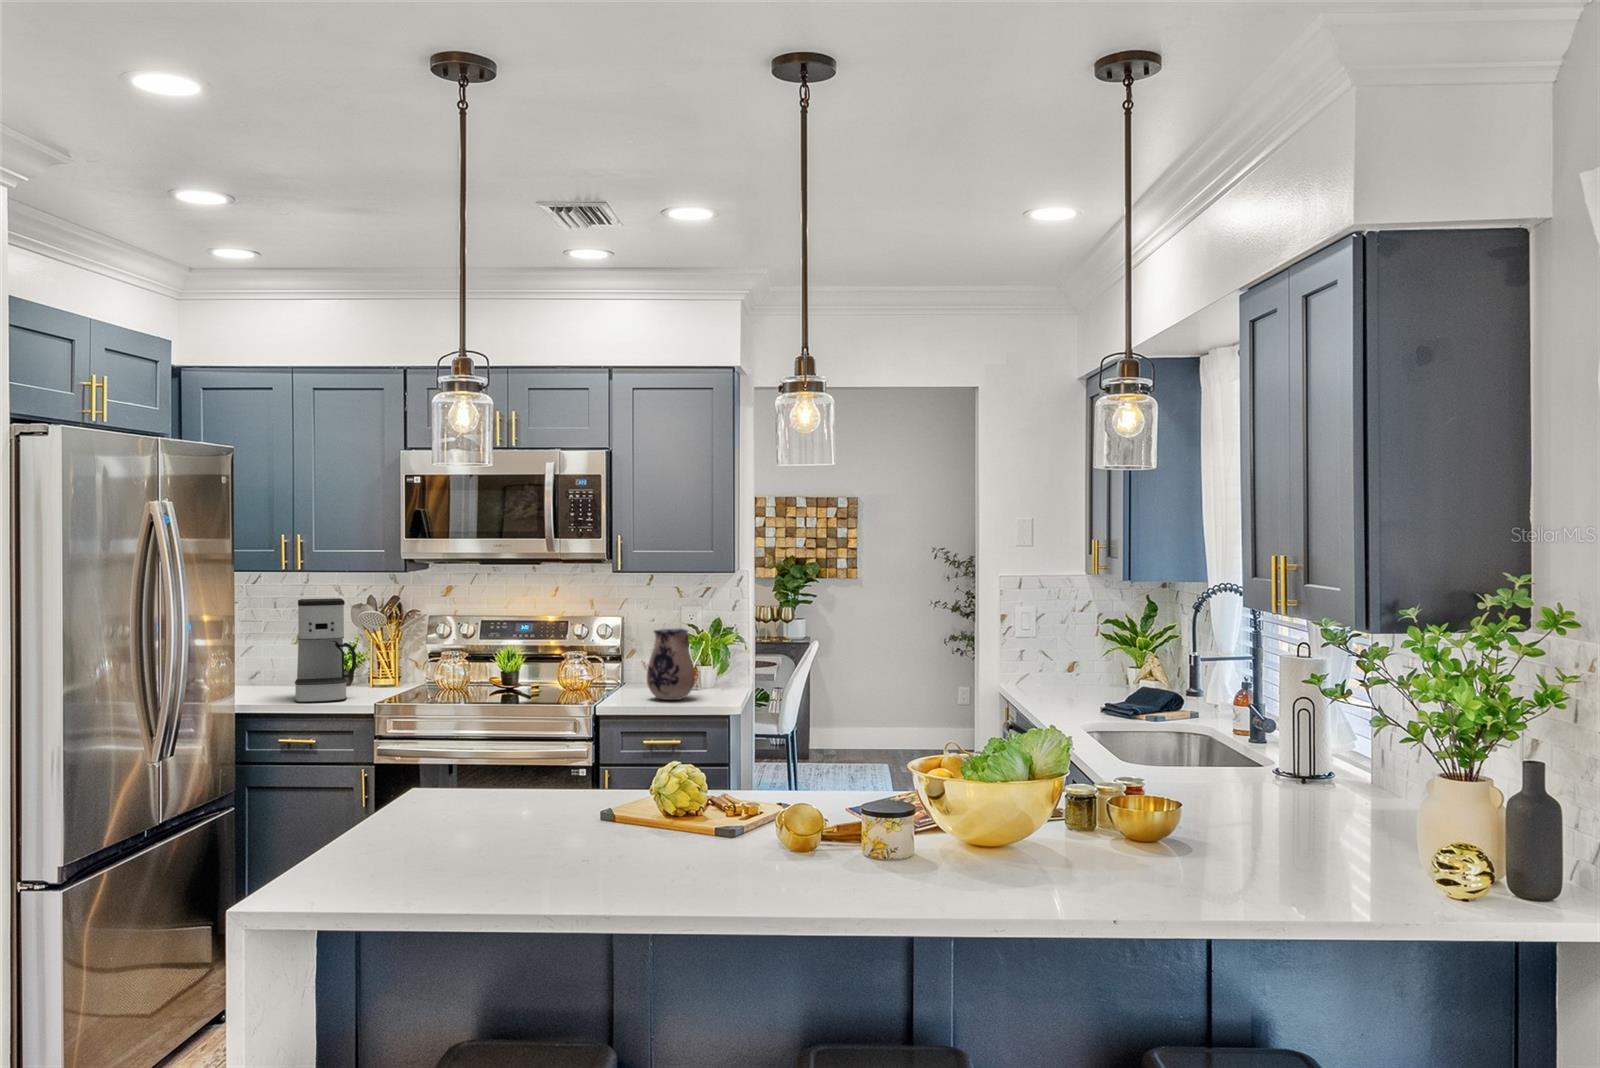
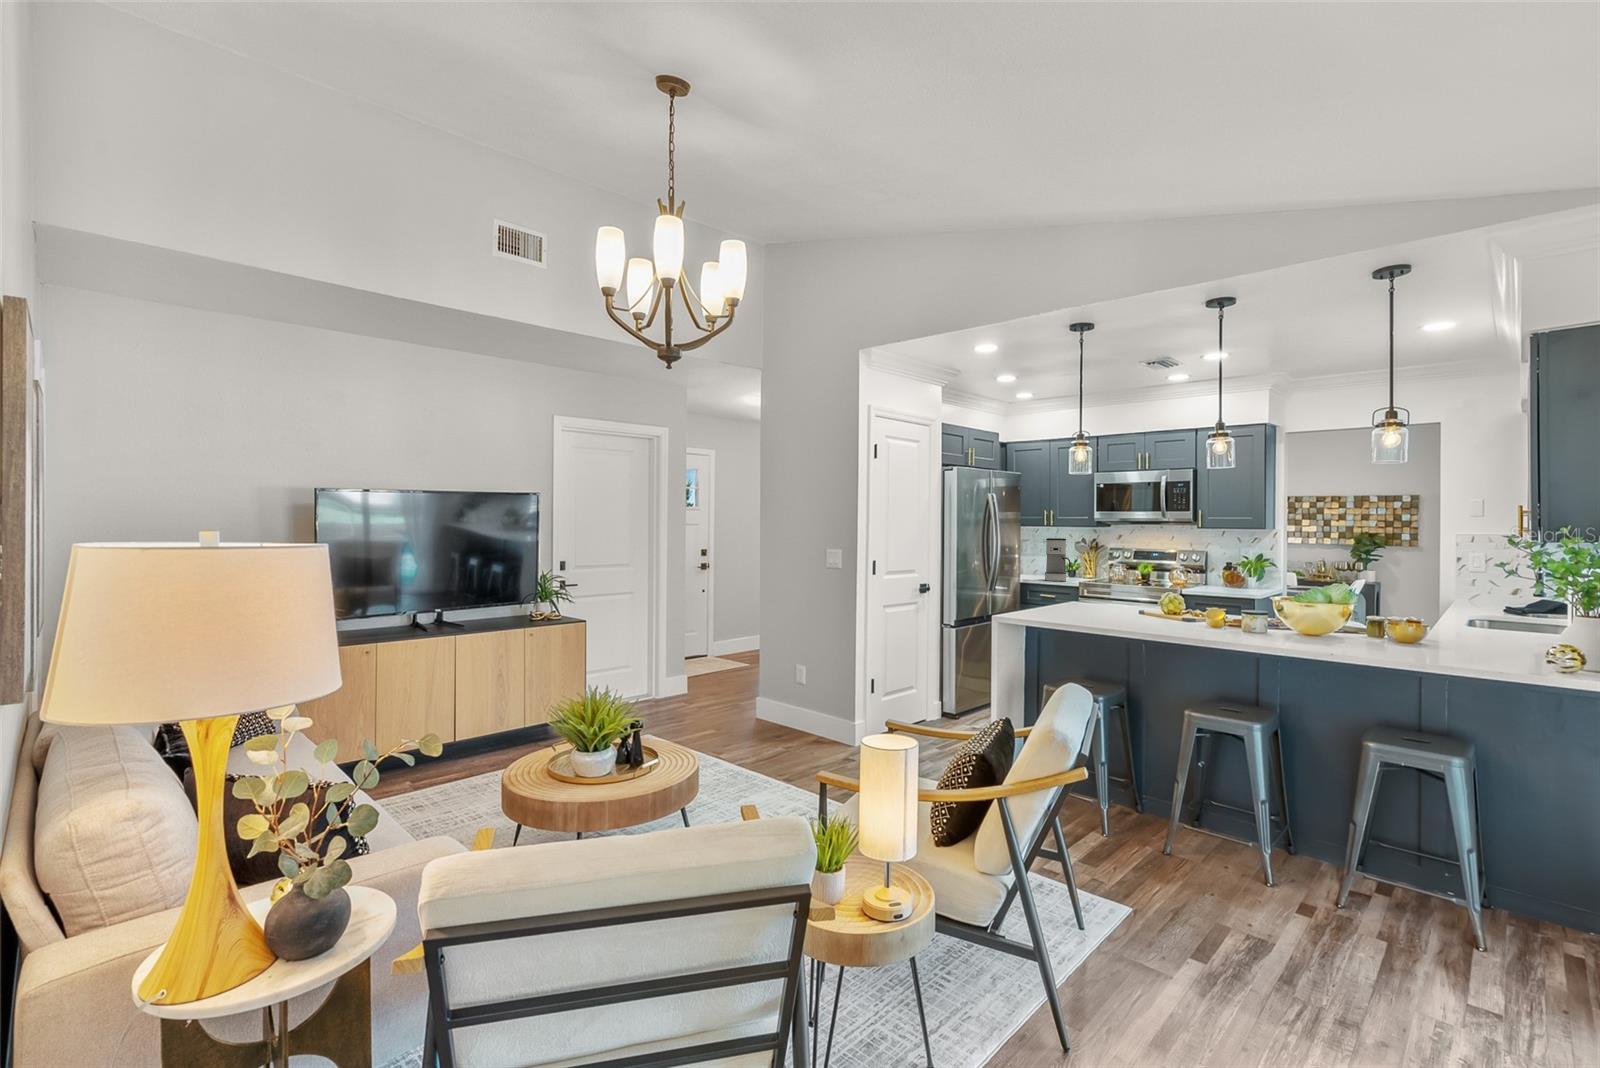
ceramic pitcher: present [647,629,695,700] -> none [1210,556,1237,591]

